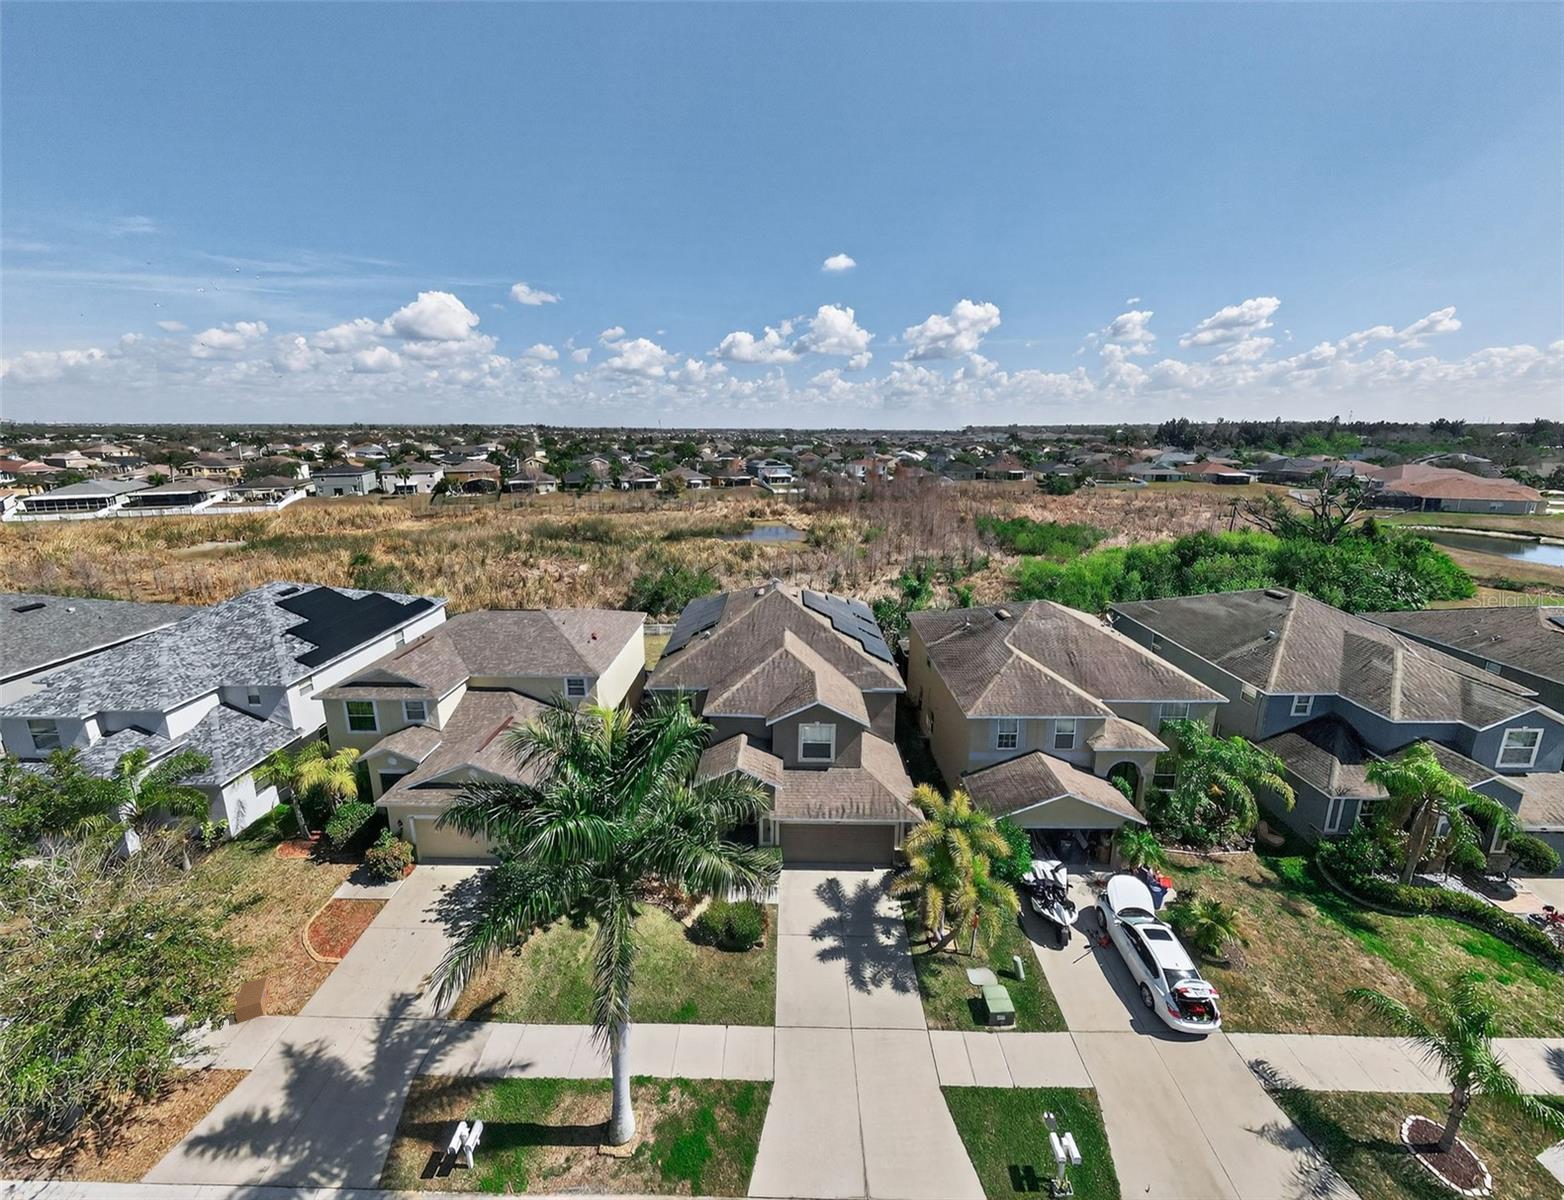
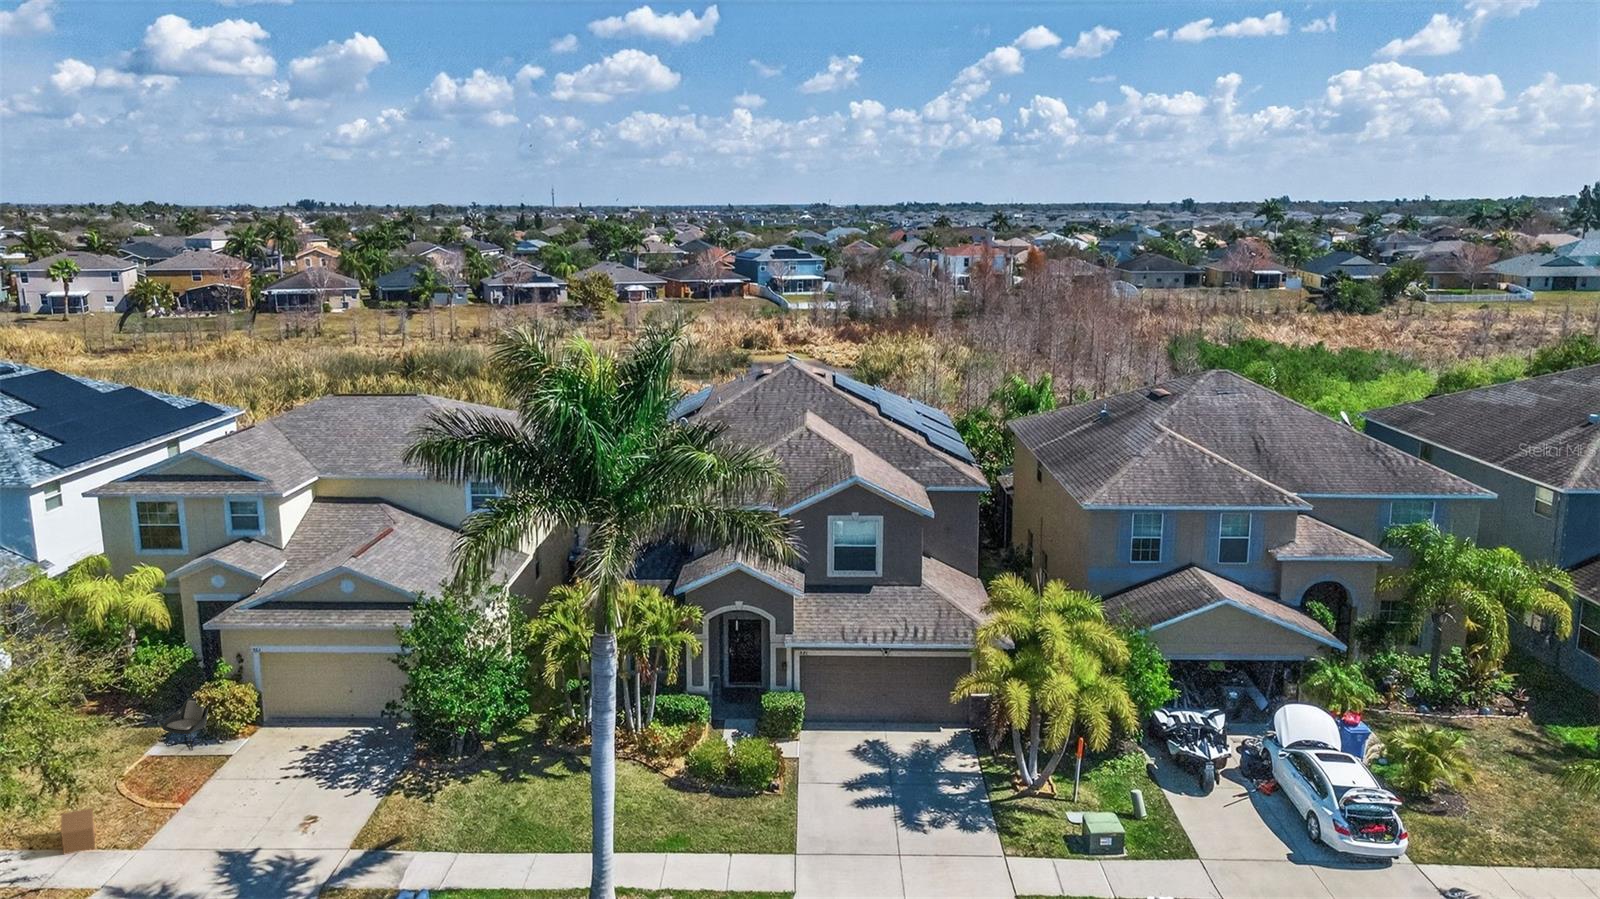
lounge chair: present [1255,821,1285,855] -> present [162,698,213,750]

